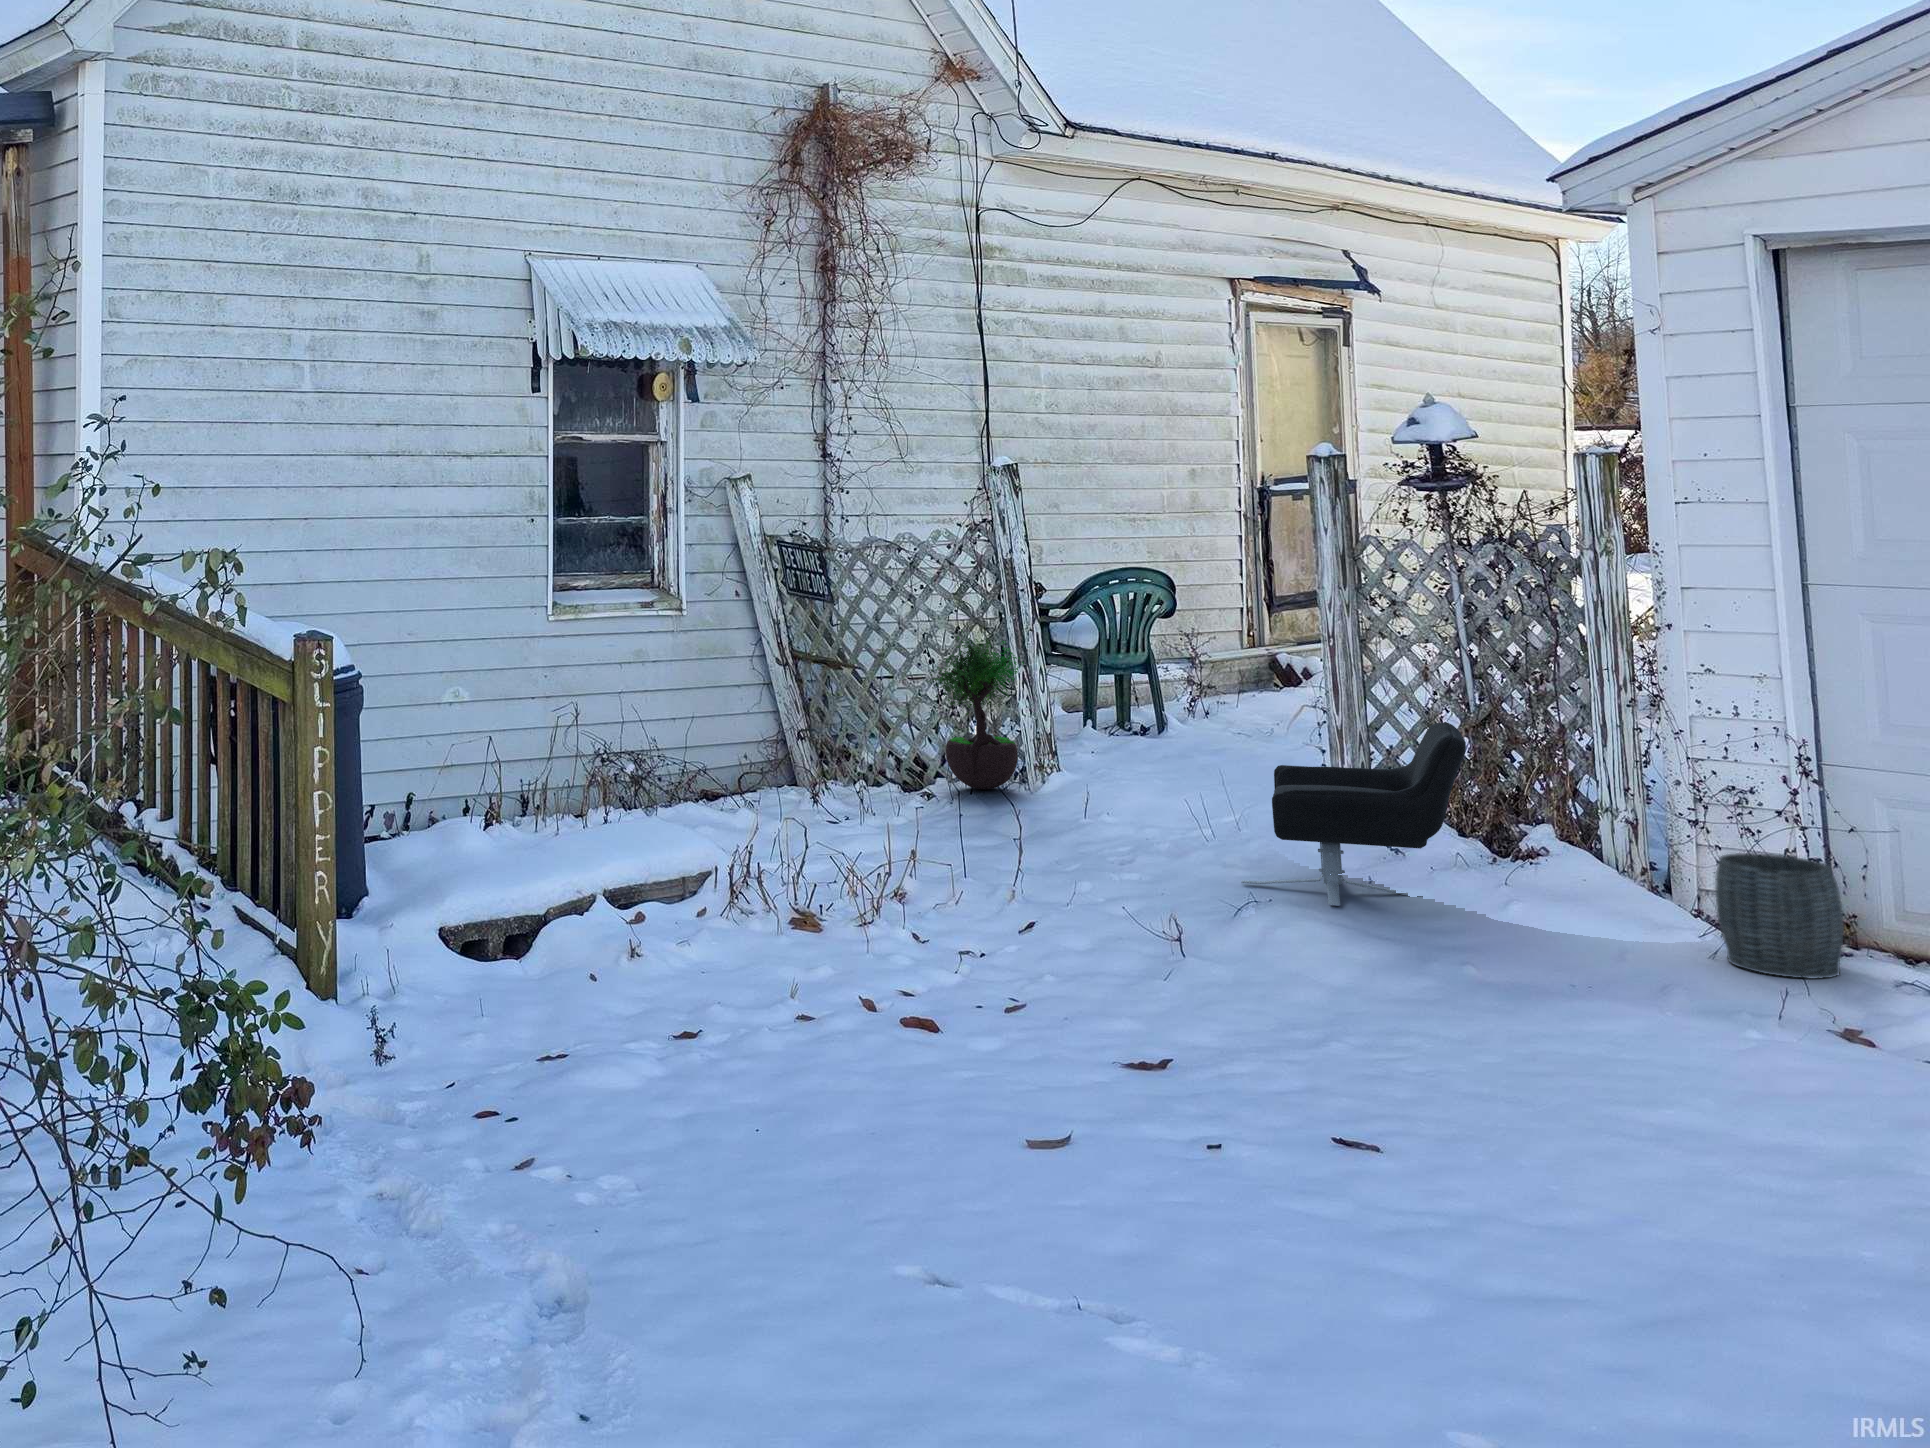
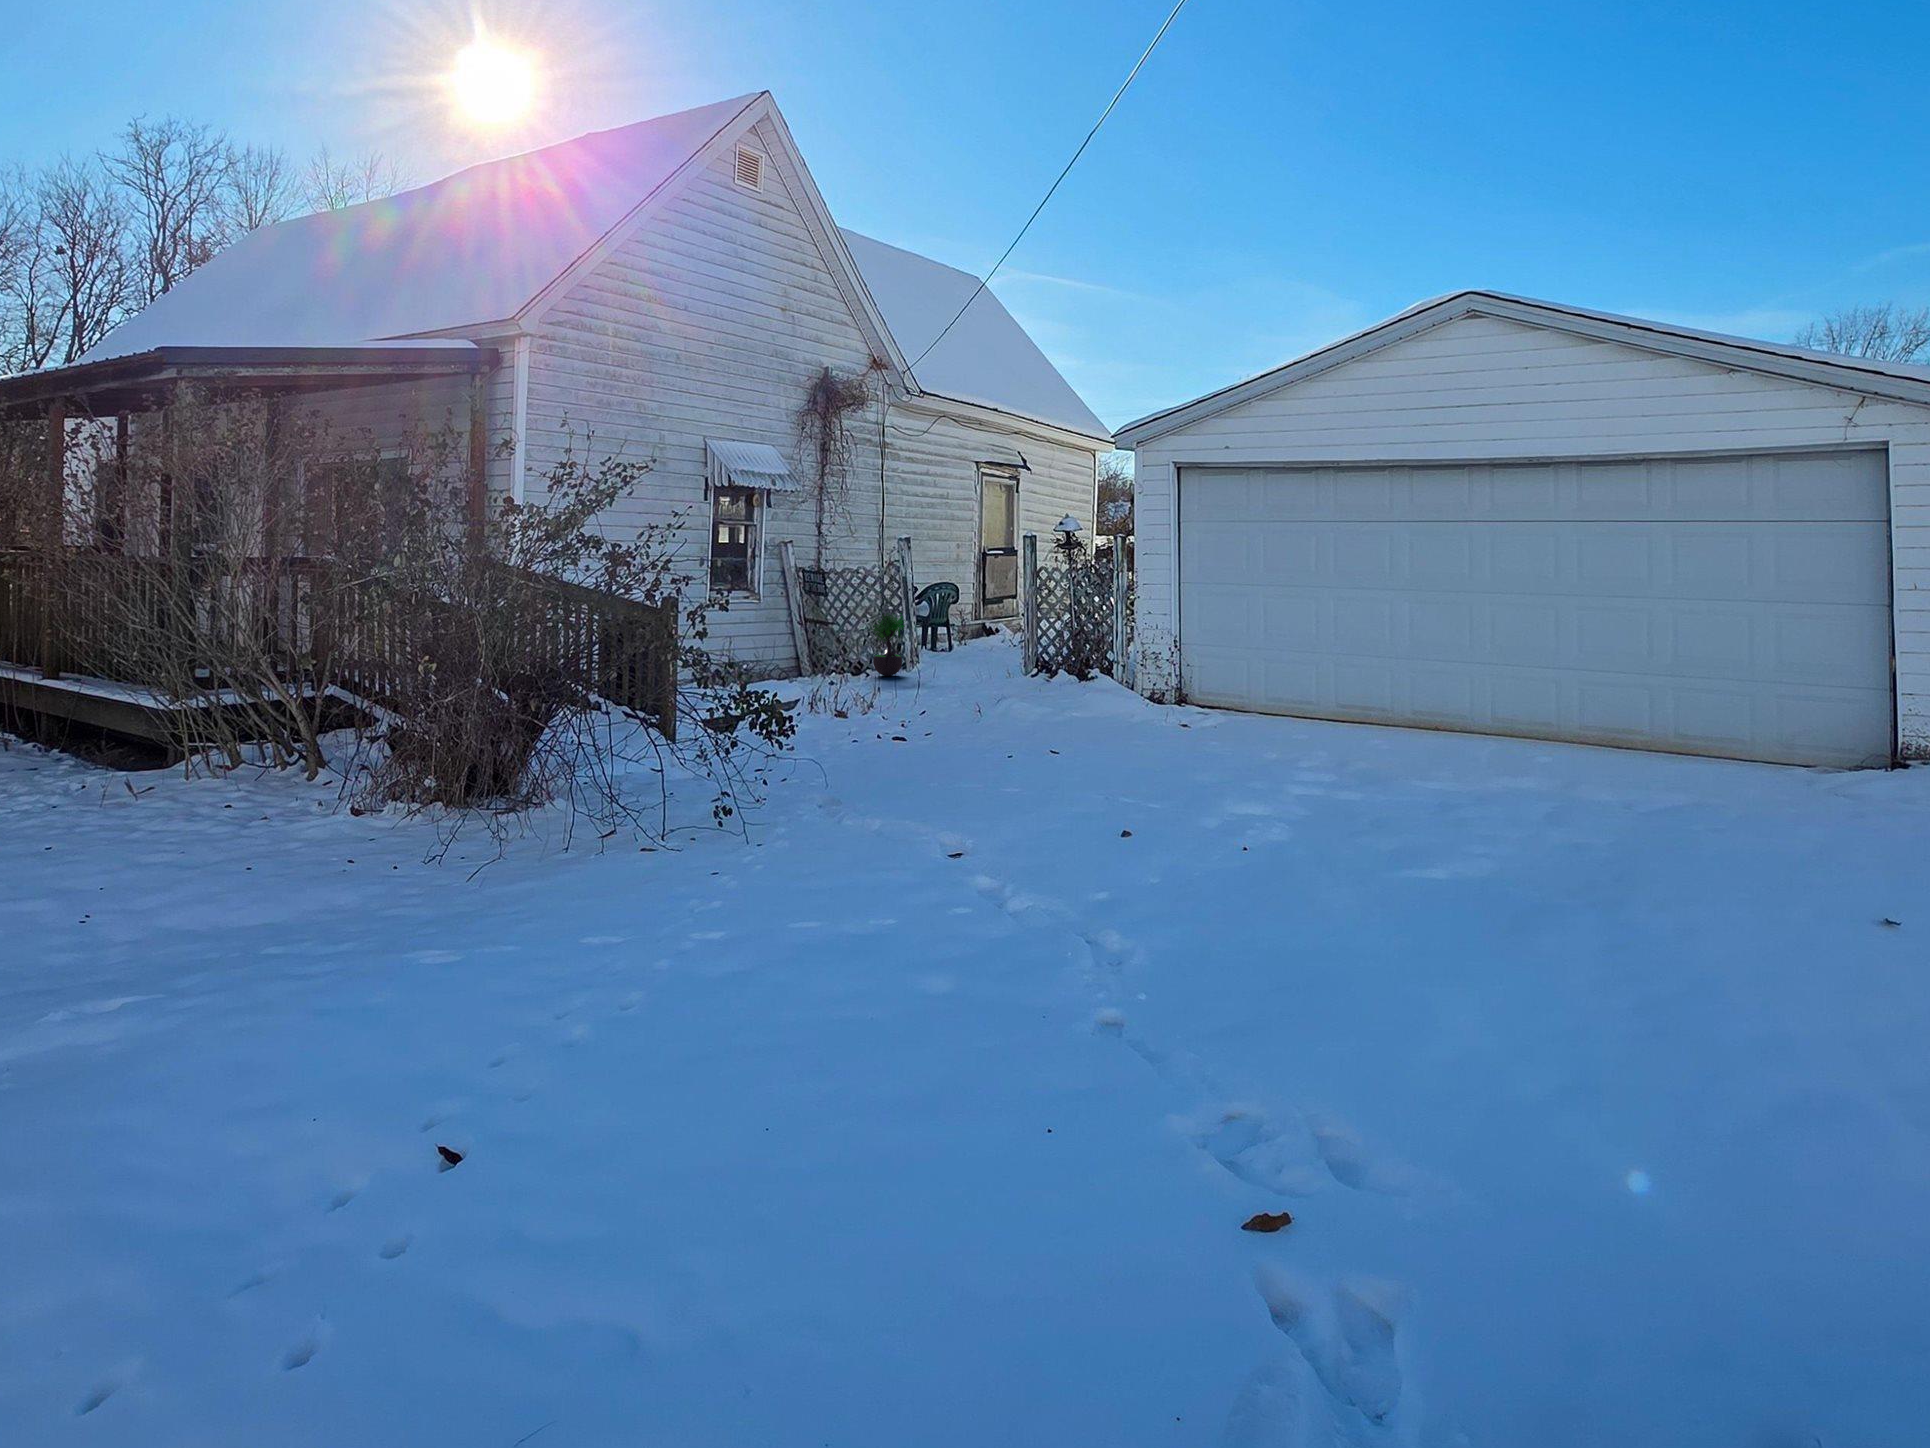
lounge chair: present [1241,722,1466,906] -> none [998,635,1074,698]
woven basket: present [1715,853,1844,978] -> none [1144,670,1177,705]

